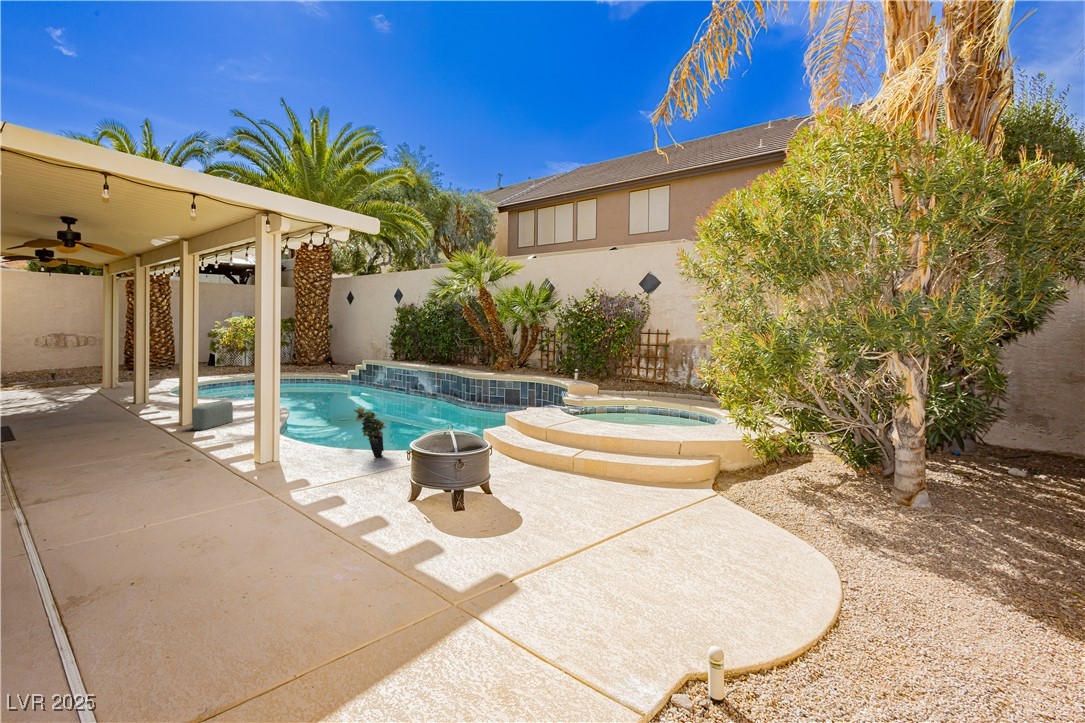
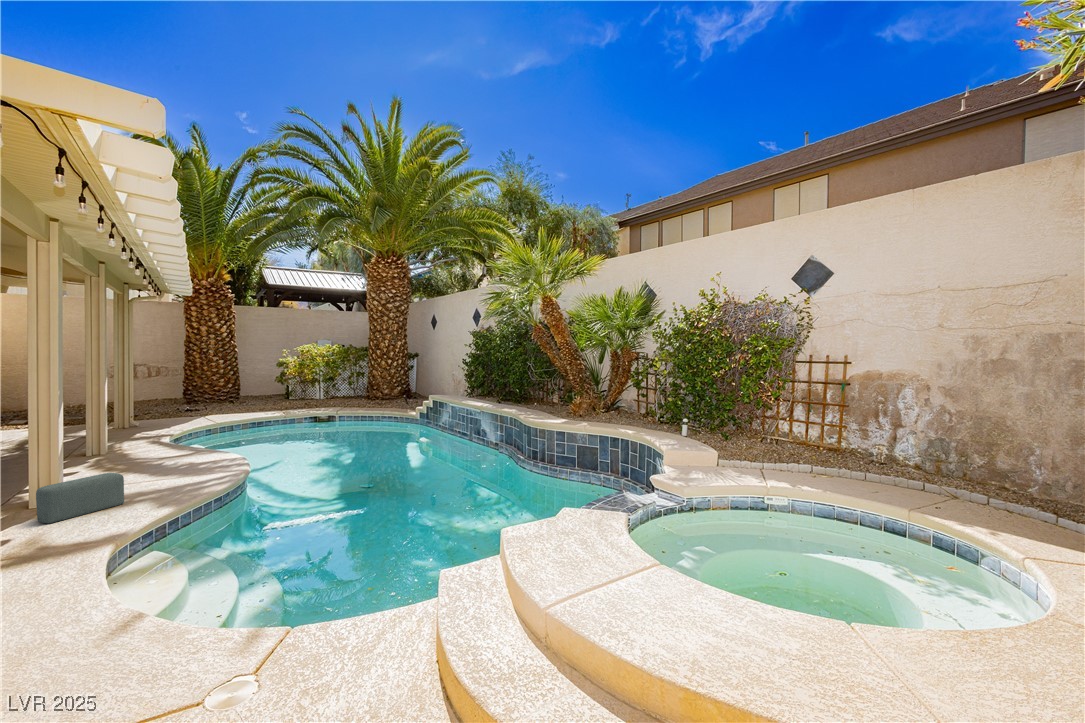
potted plant: present [354,407,386,458] -> none [74,542,163,668]

